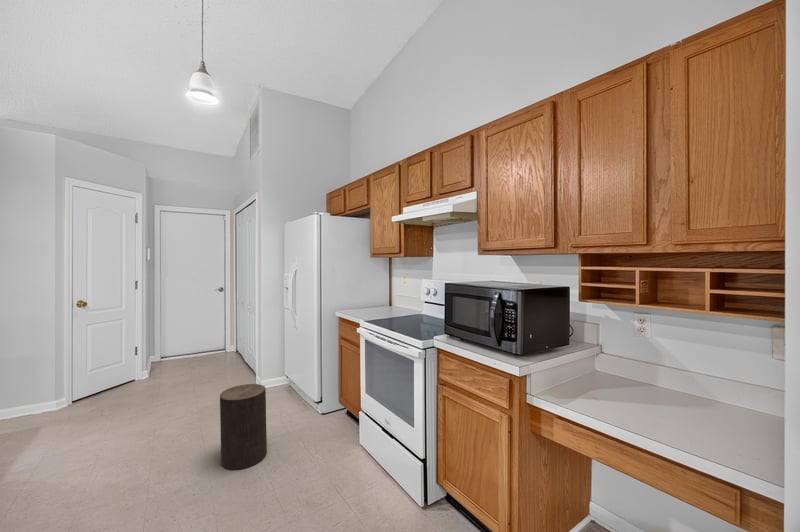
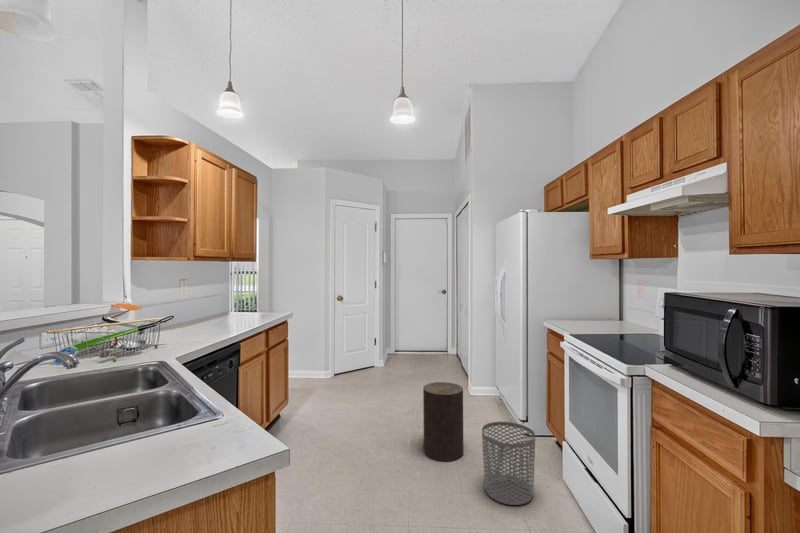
waste bin: none [293,408,342,487] -> present [482,422,535,505]

